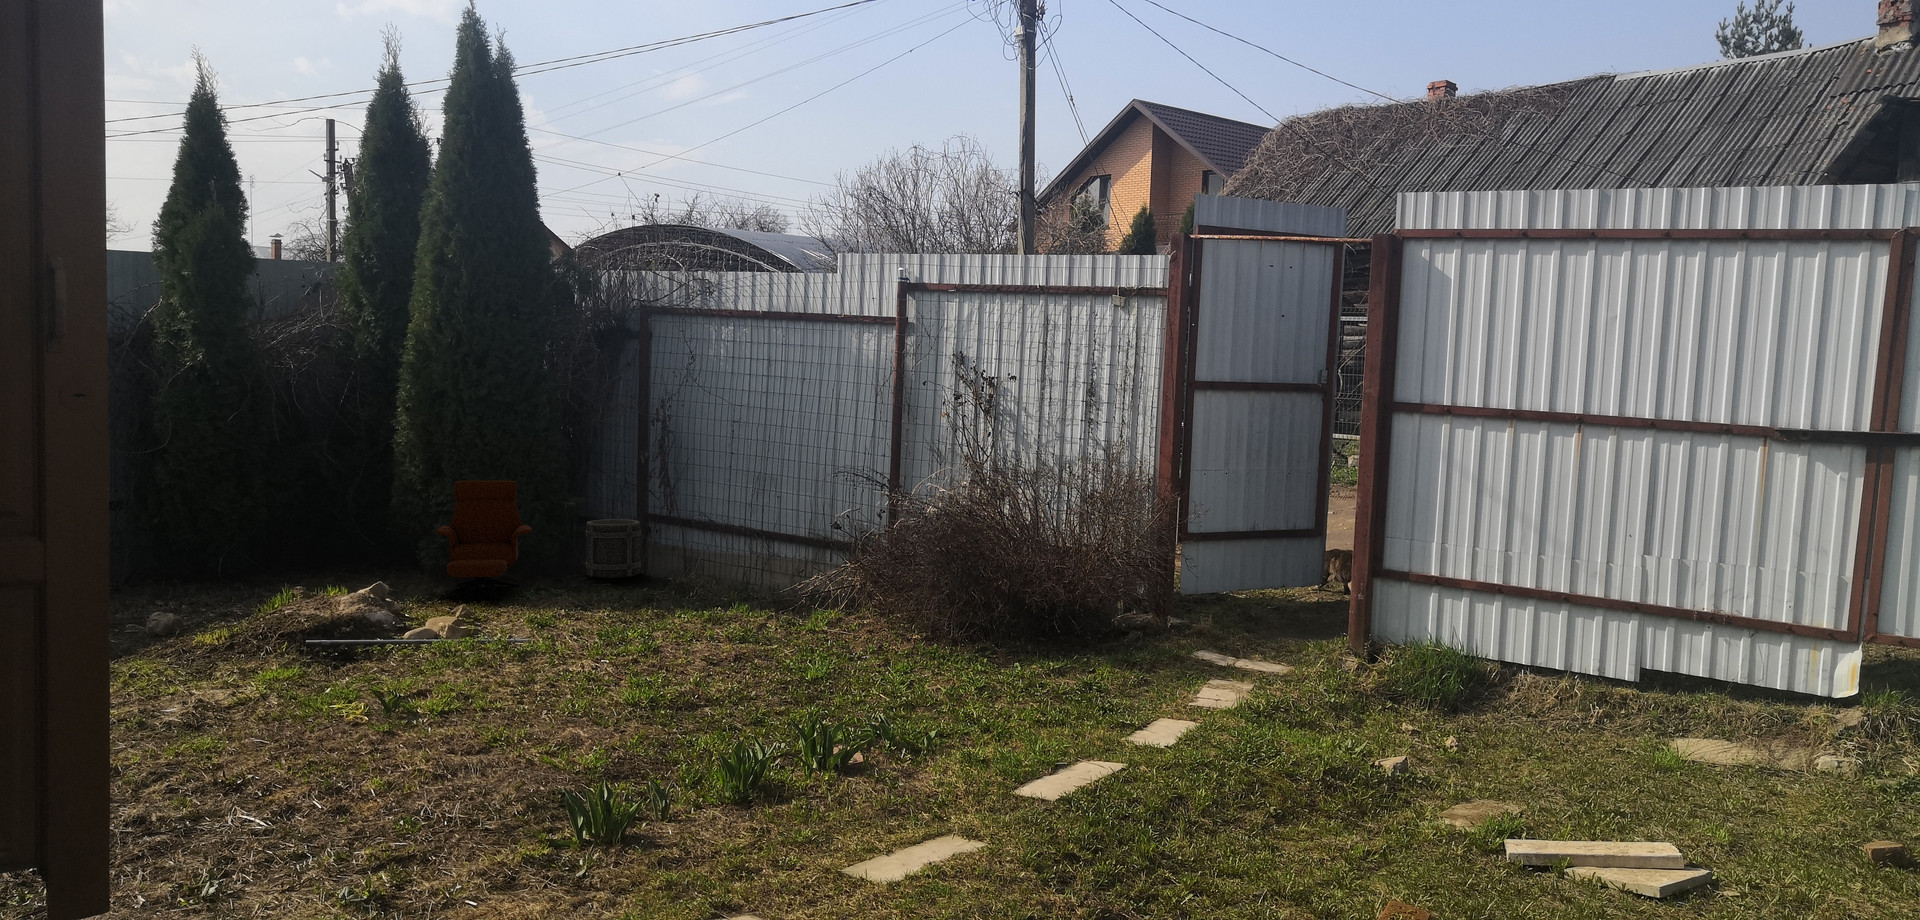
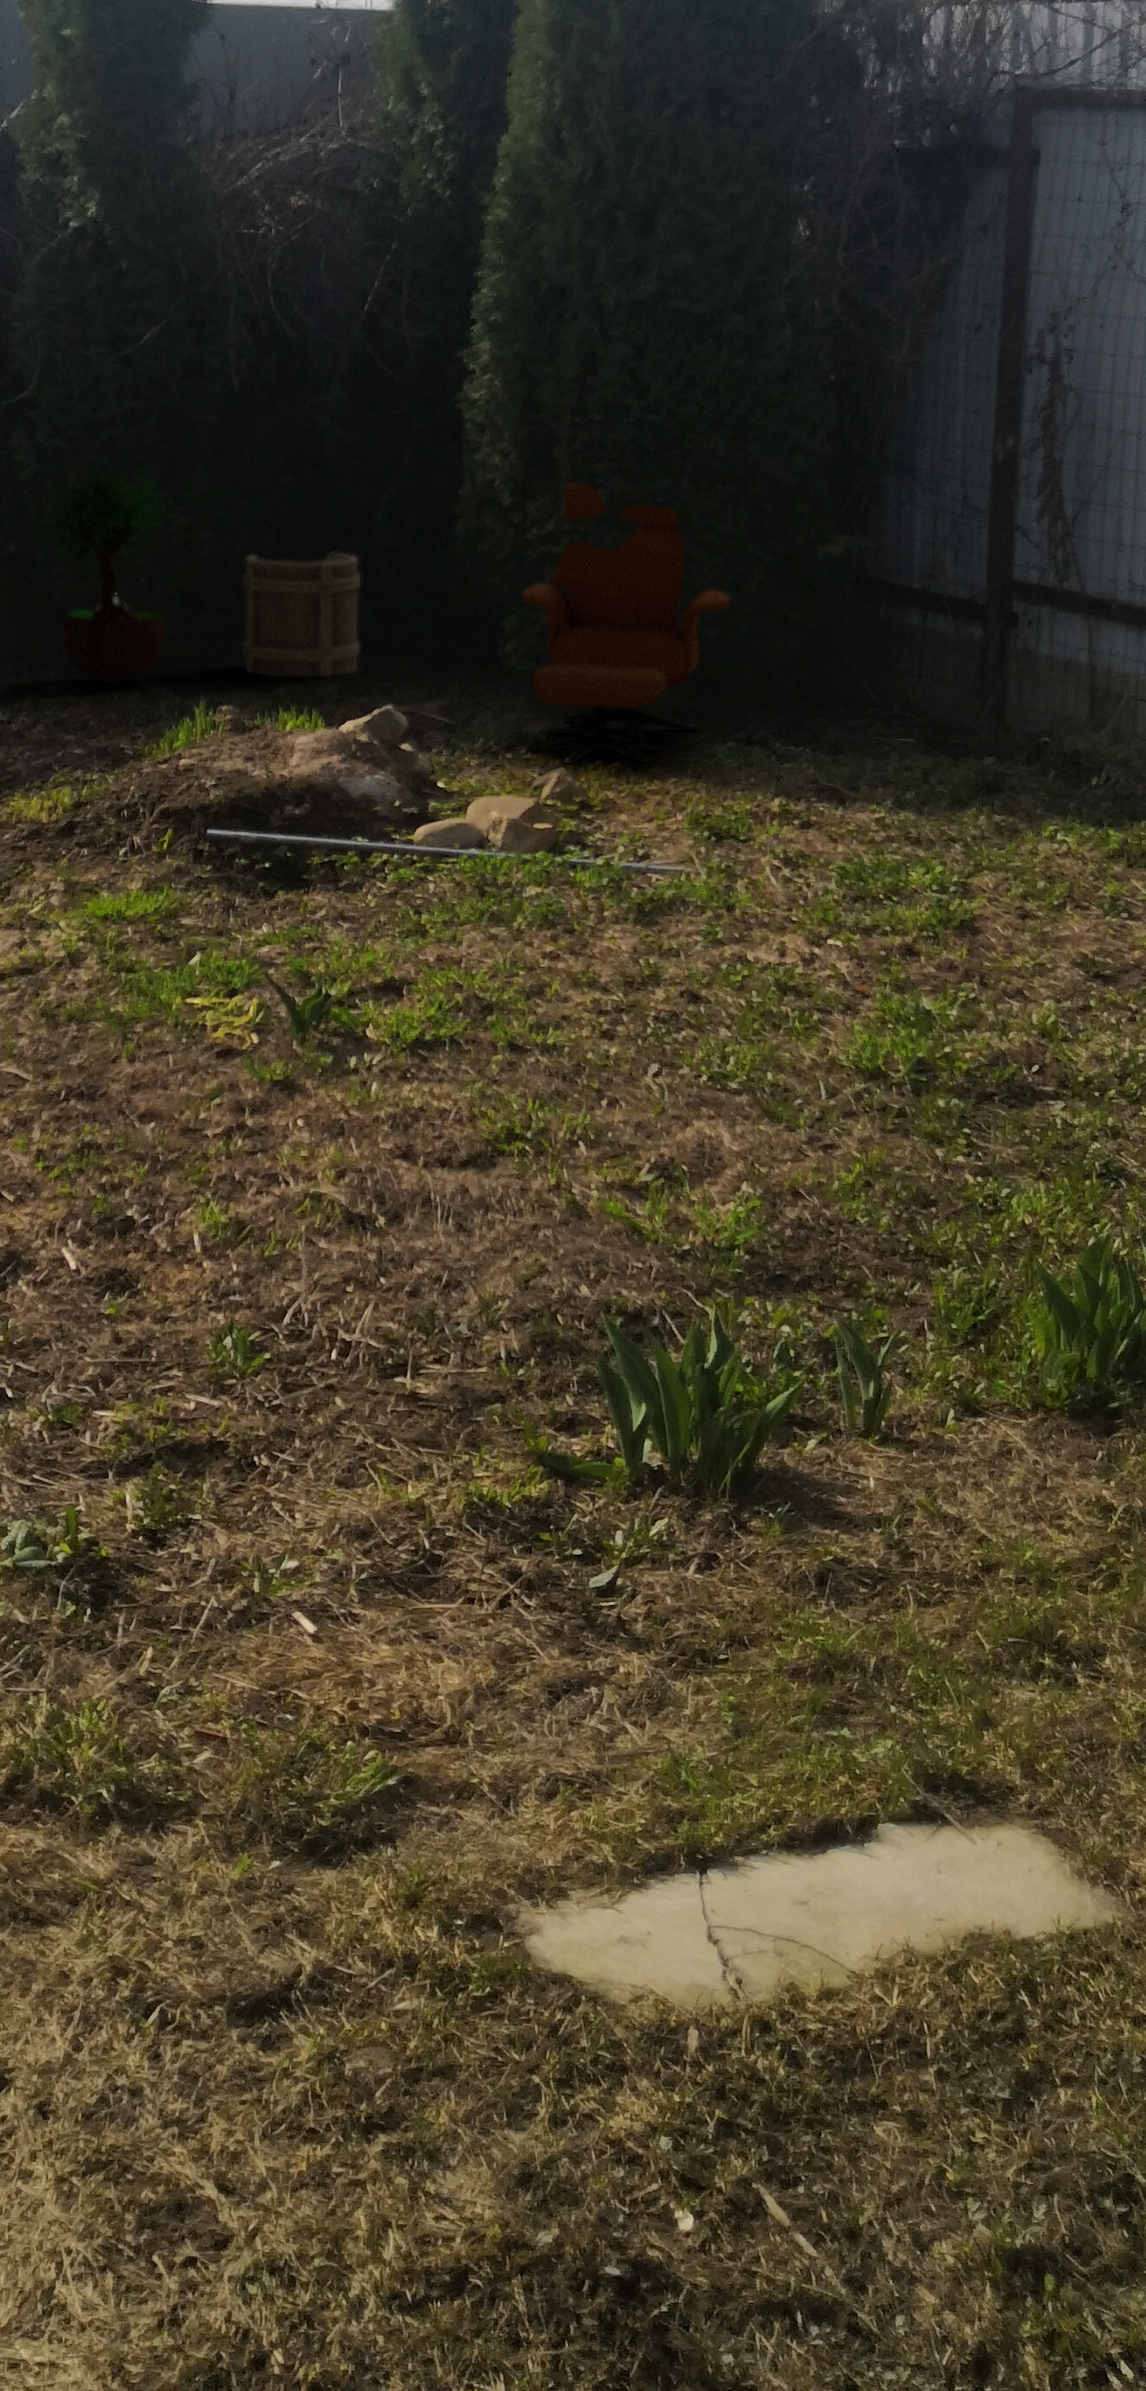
potted tree: none [182,474,256,583] -> present [37,467,163,683]
bucket: present [585,519,641,578] -> present [243,553,360,677]

